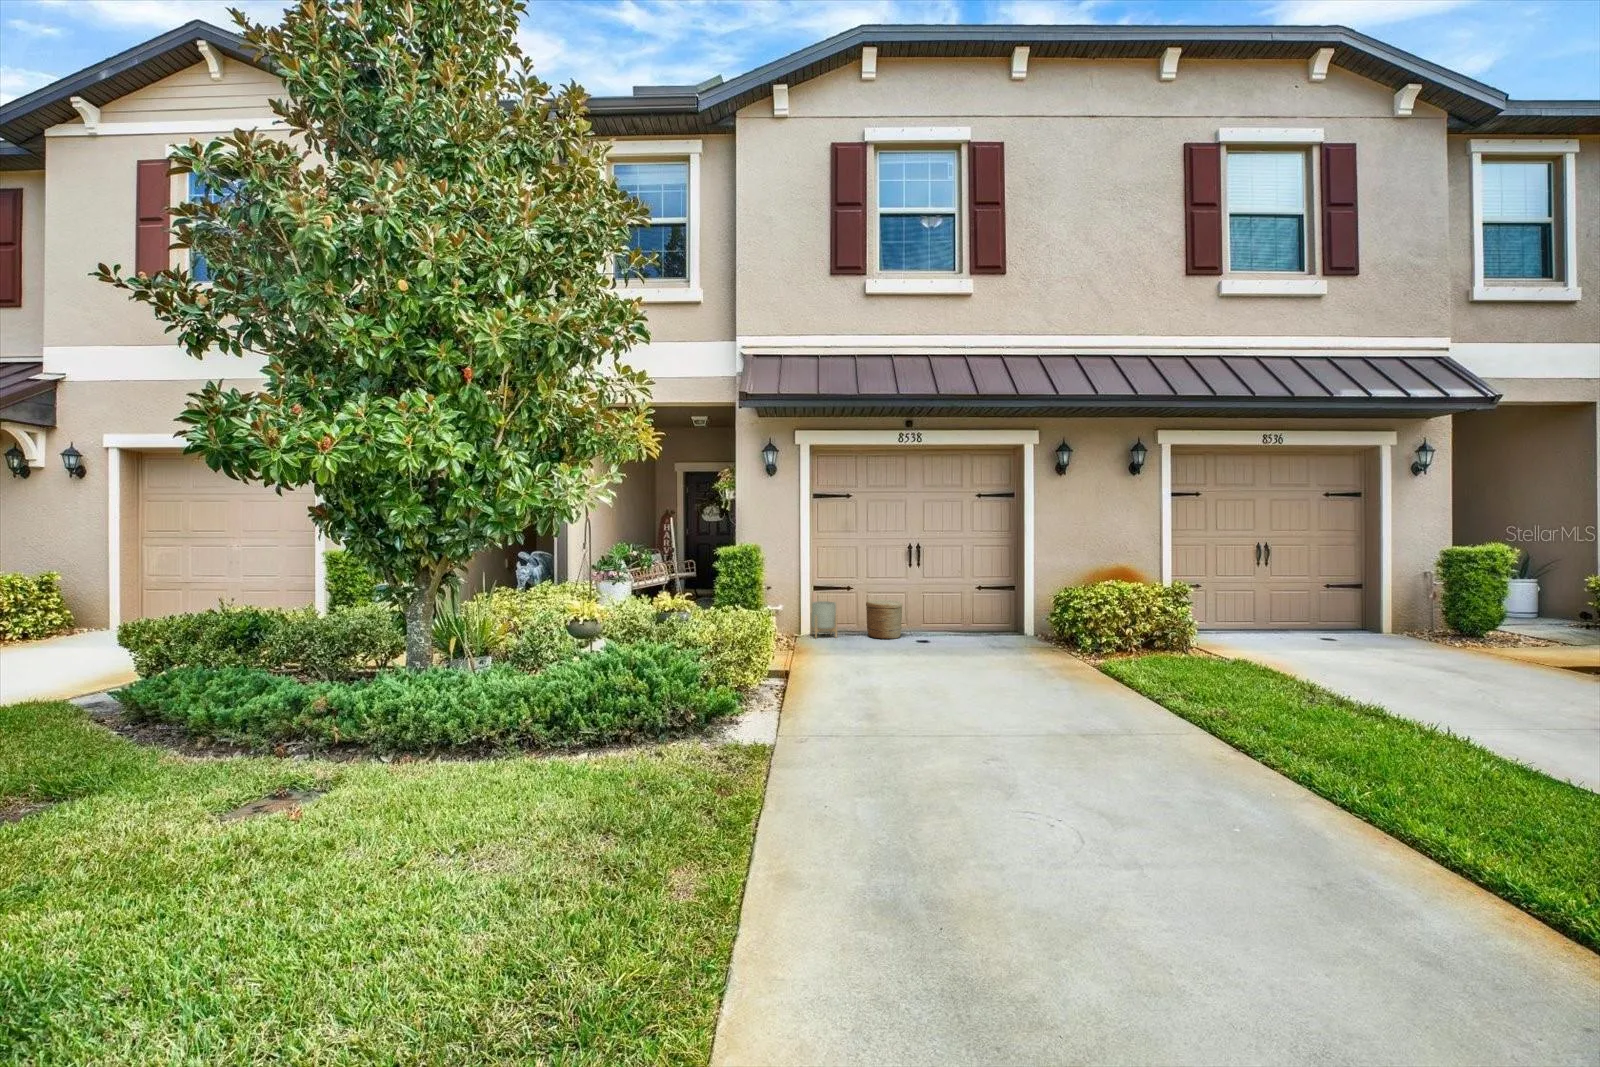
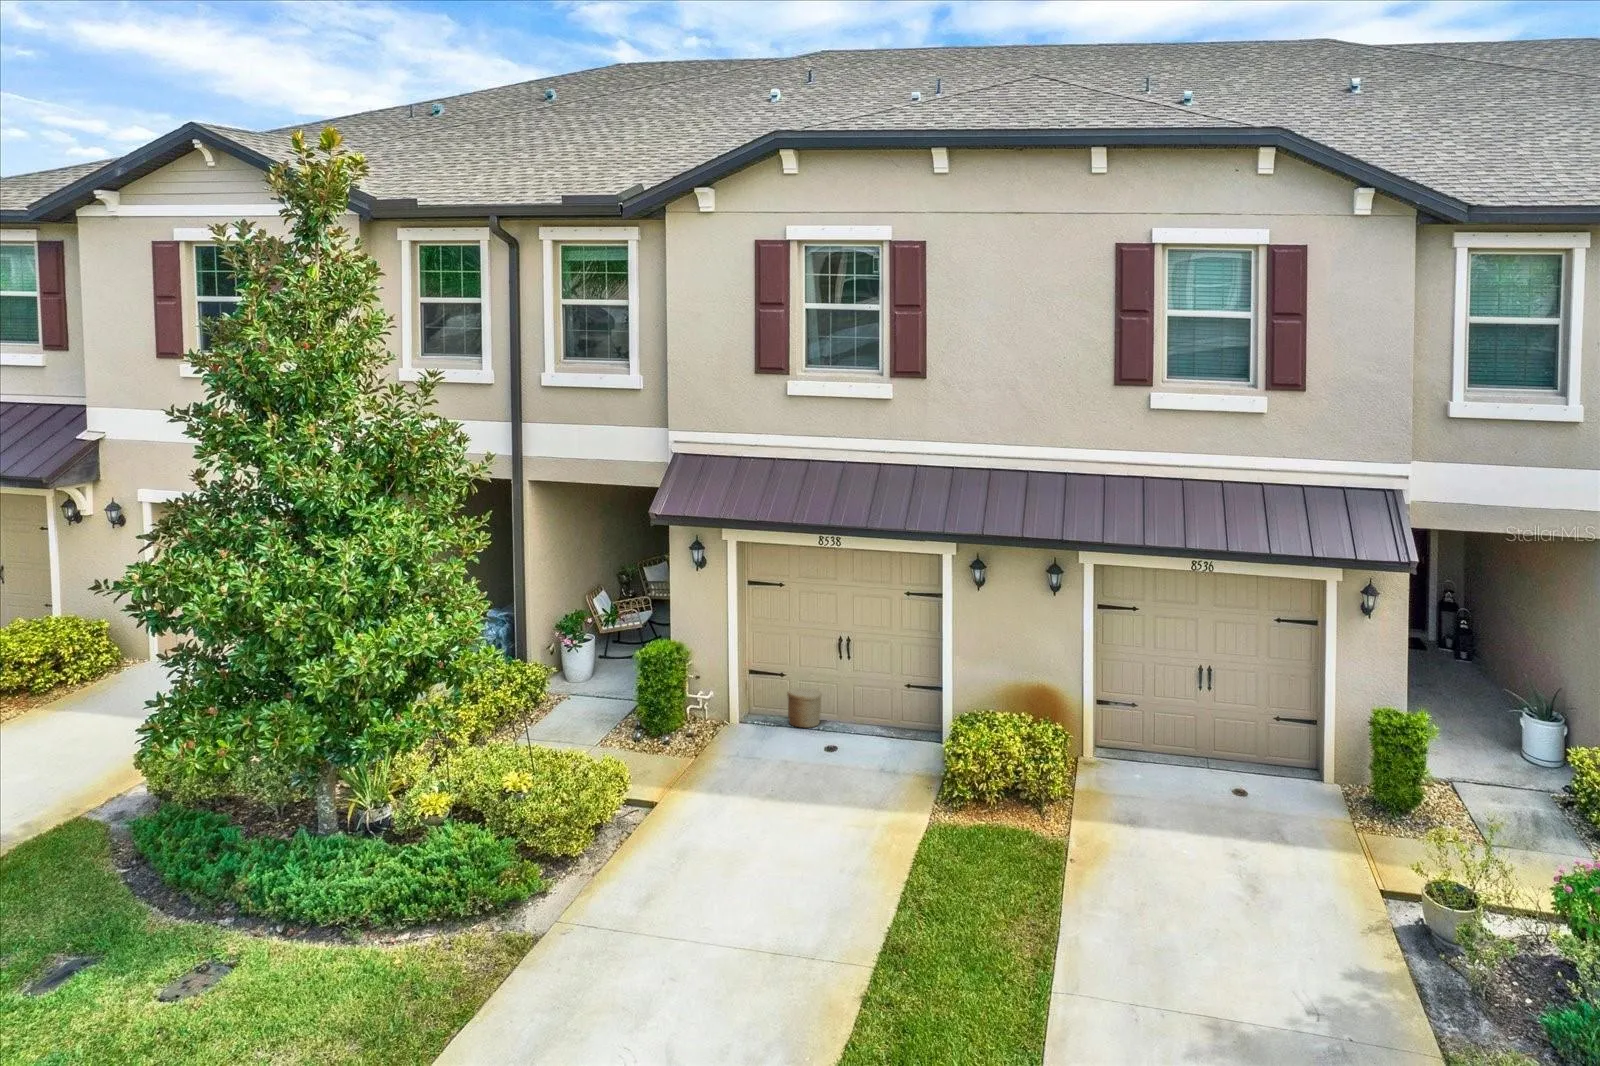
planter: present [810,601,837,638] -> none [737,686,760,723]

